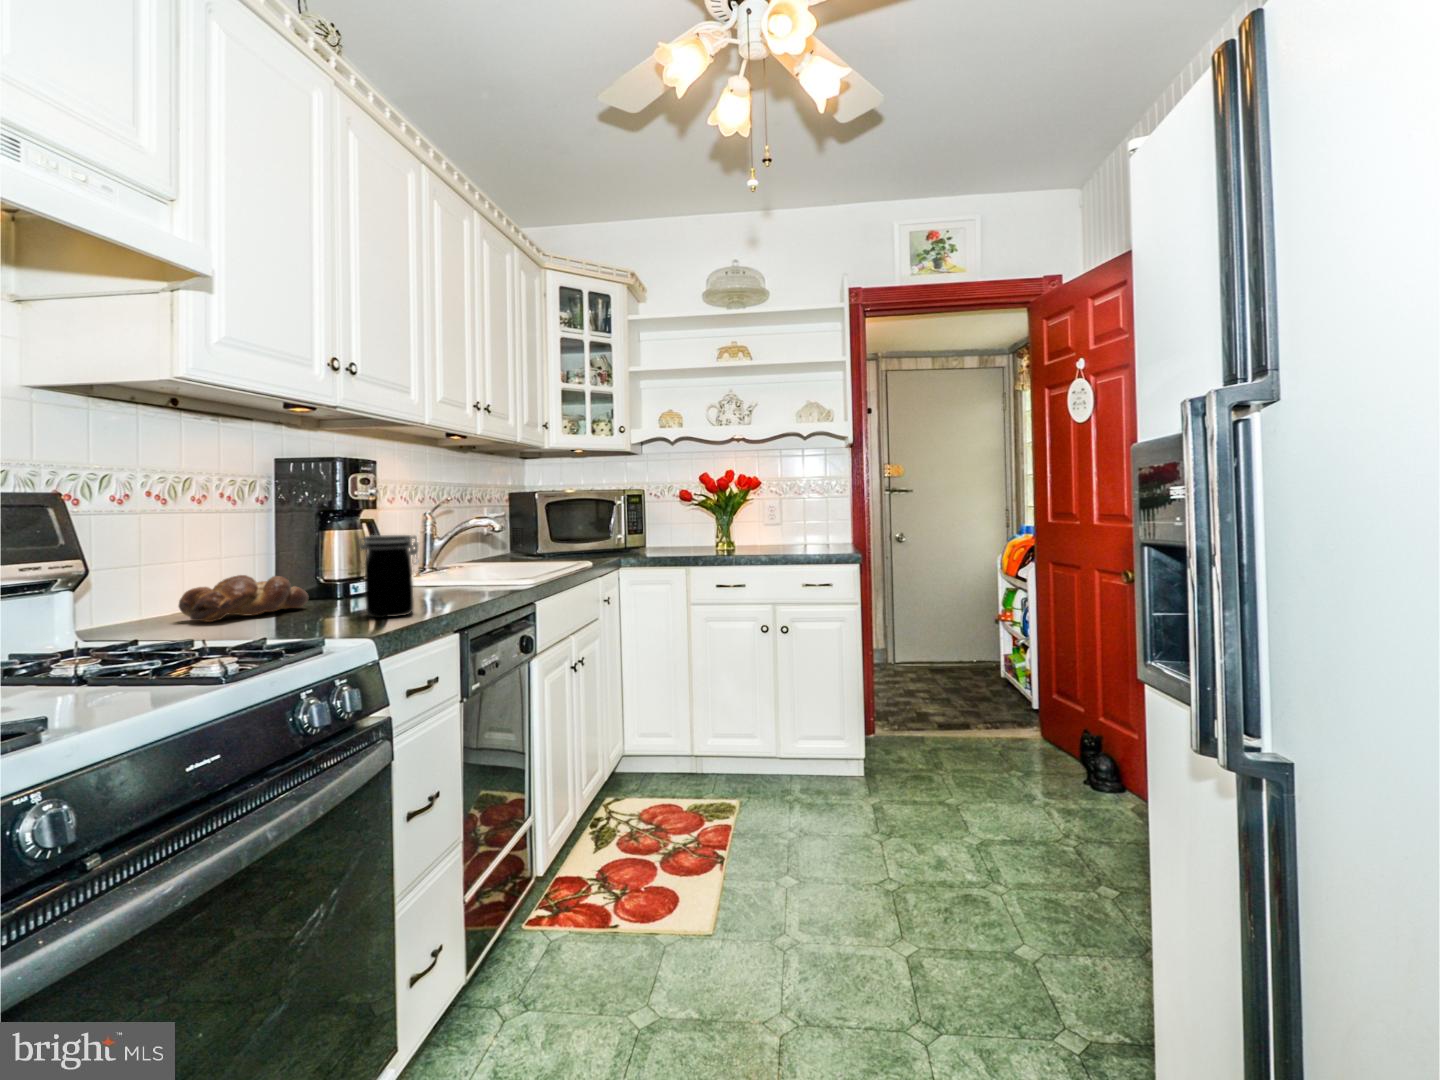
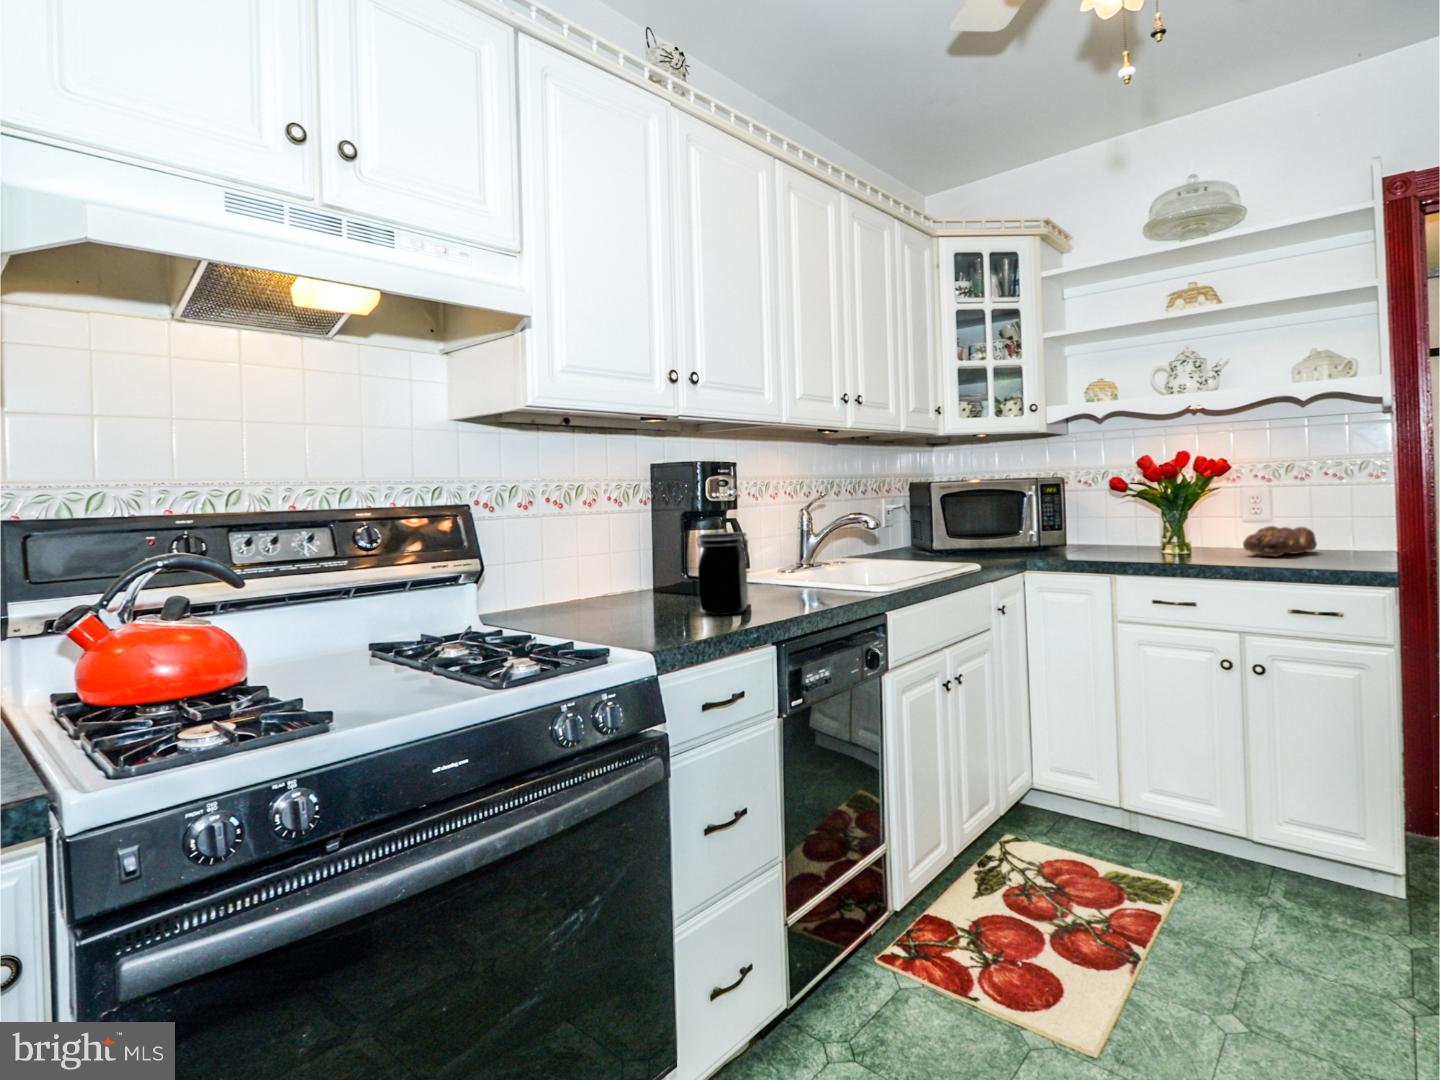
bread loaf: present [179,575,308,622] -> present [1243,526,1317,556]

